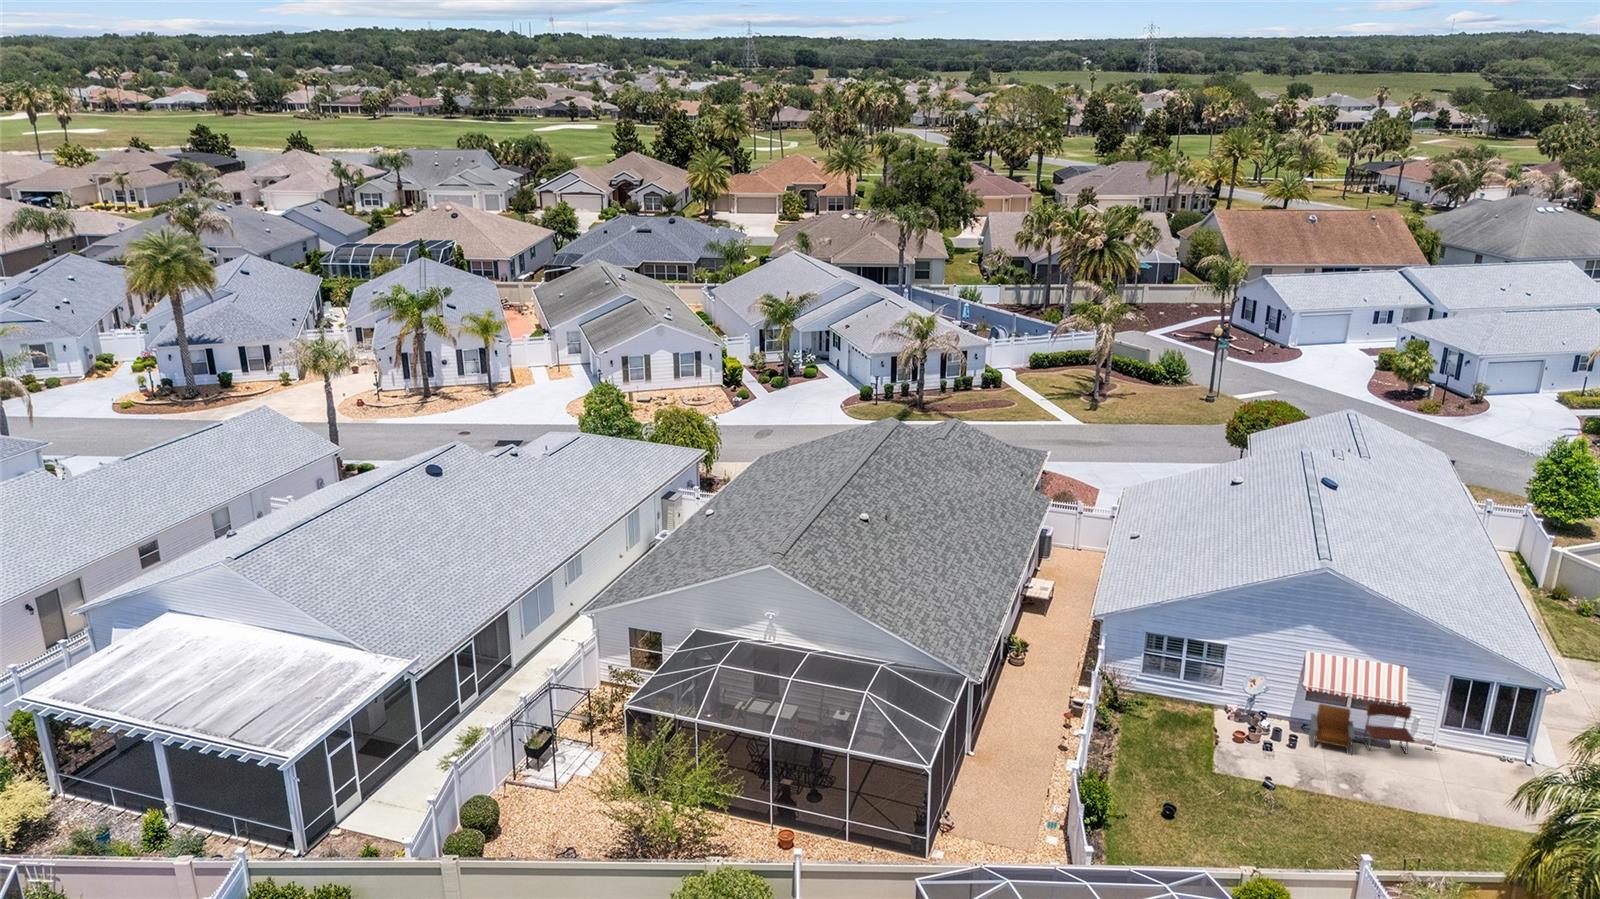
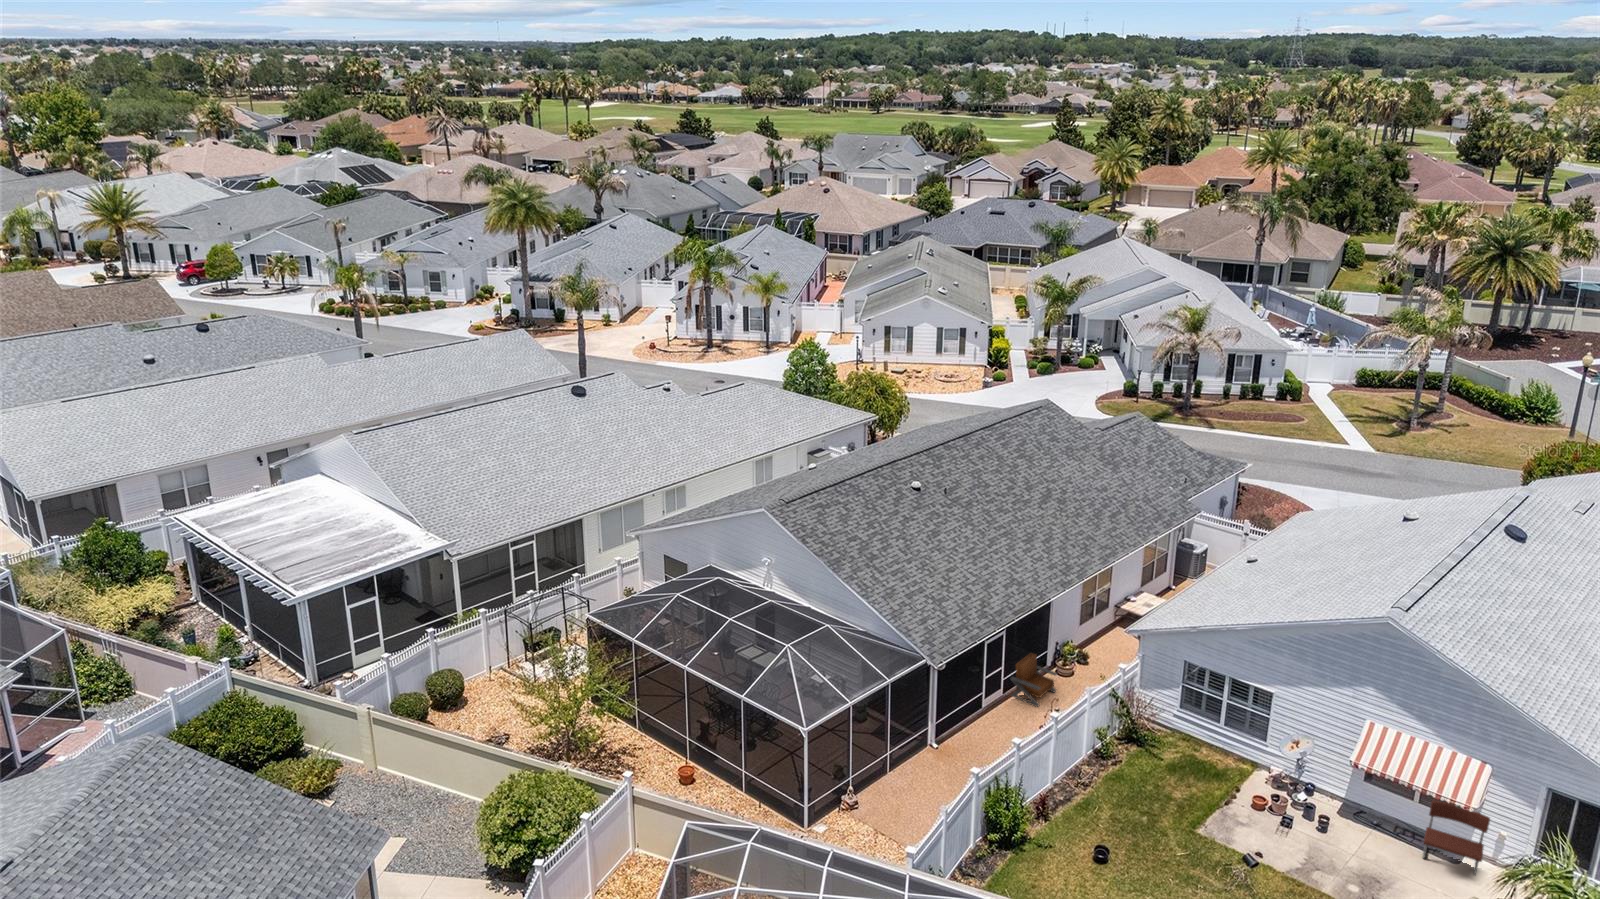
lounge chair: present [1308,704,1355,755] -> present [1010,653,1058,707]

